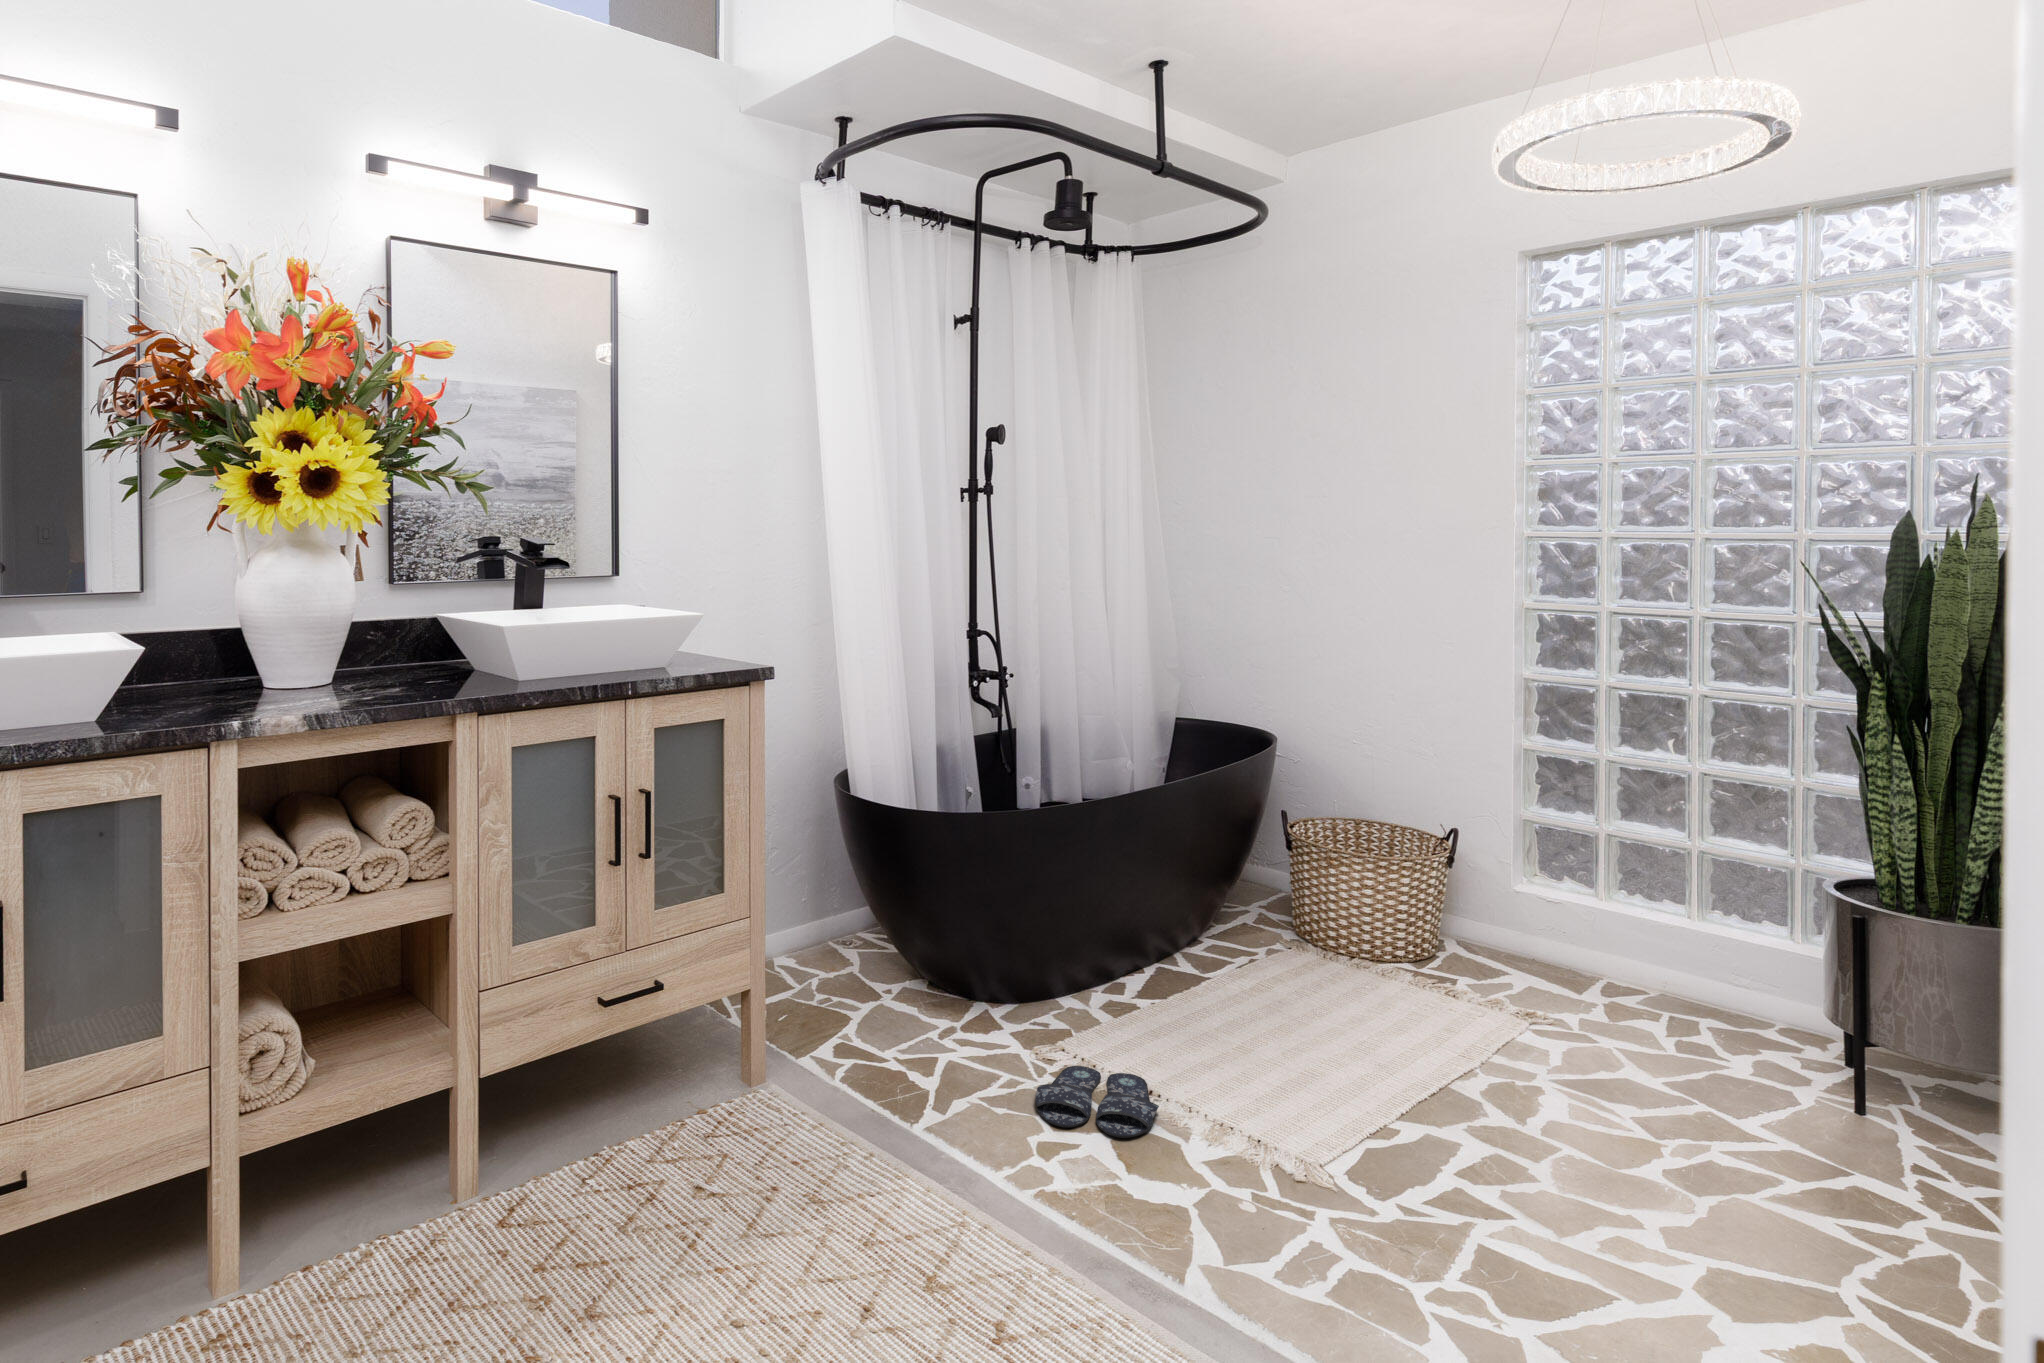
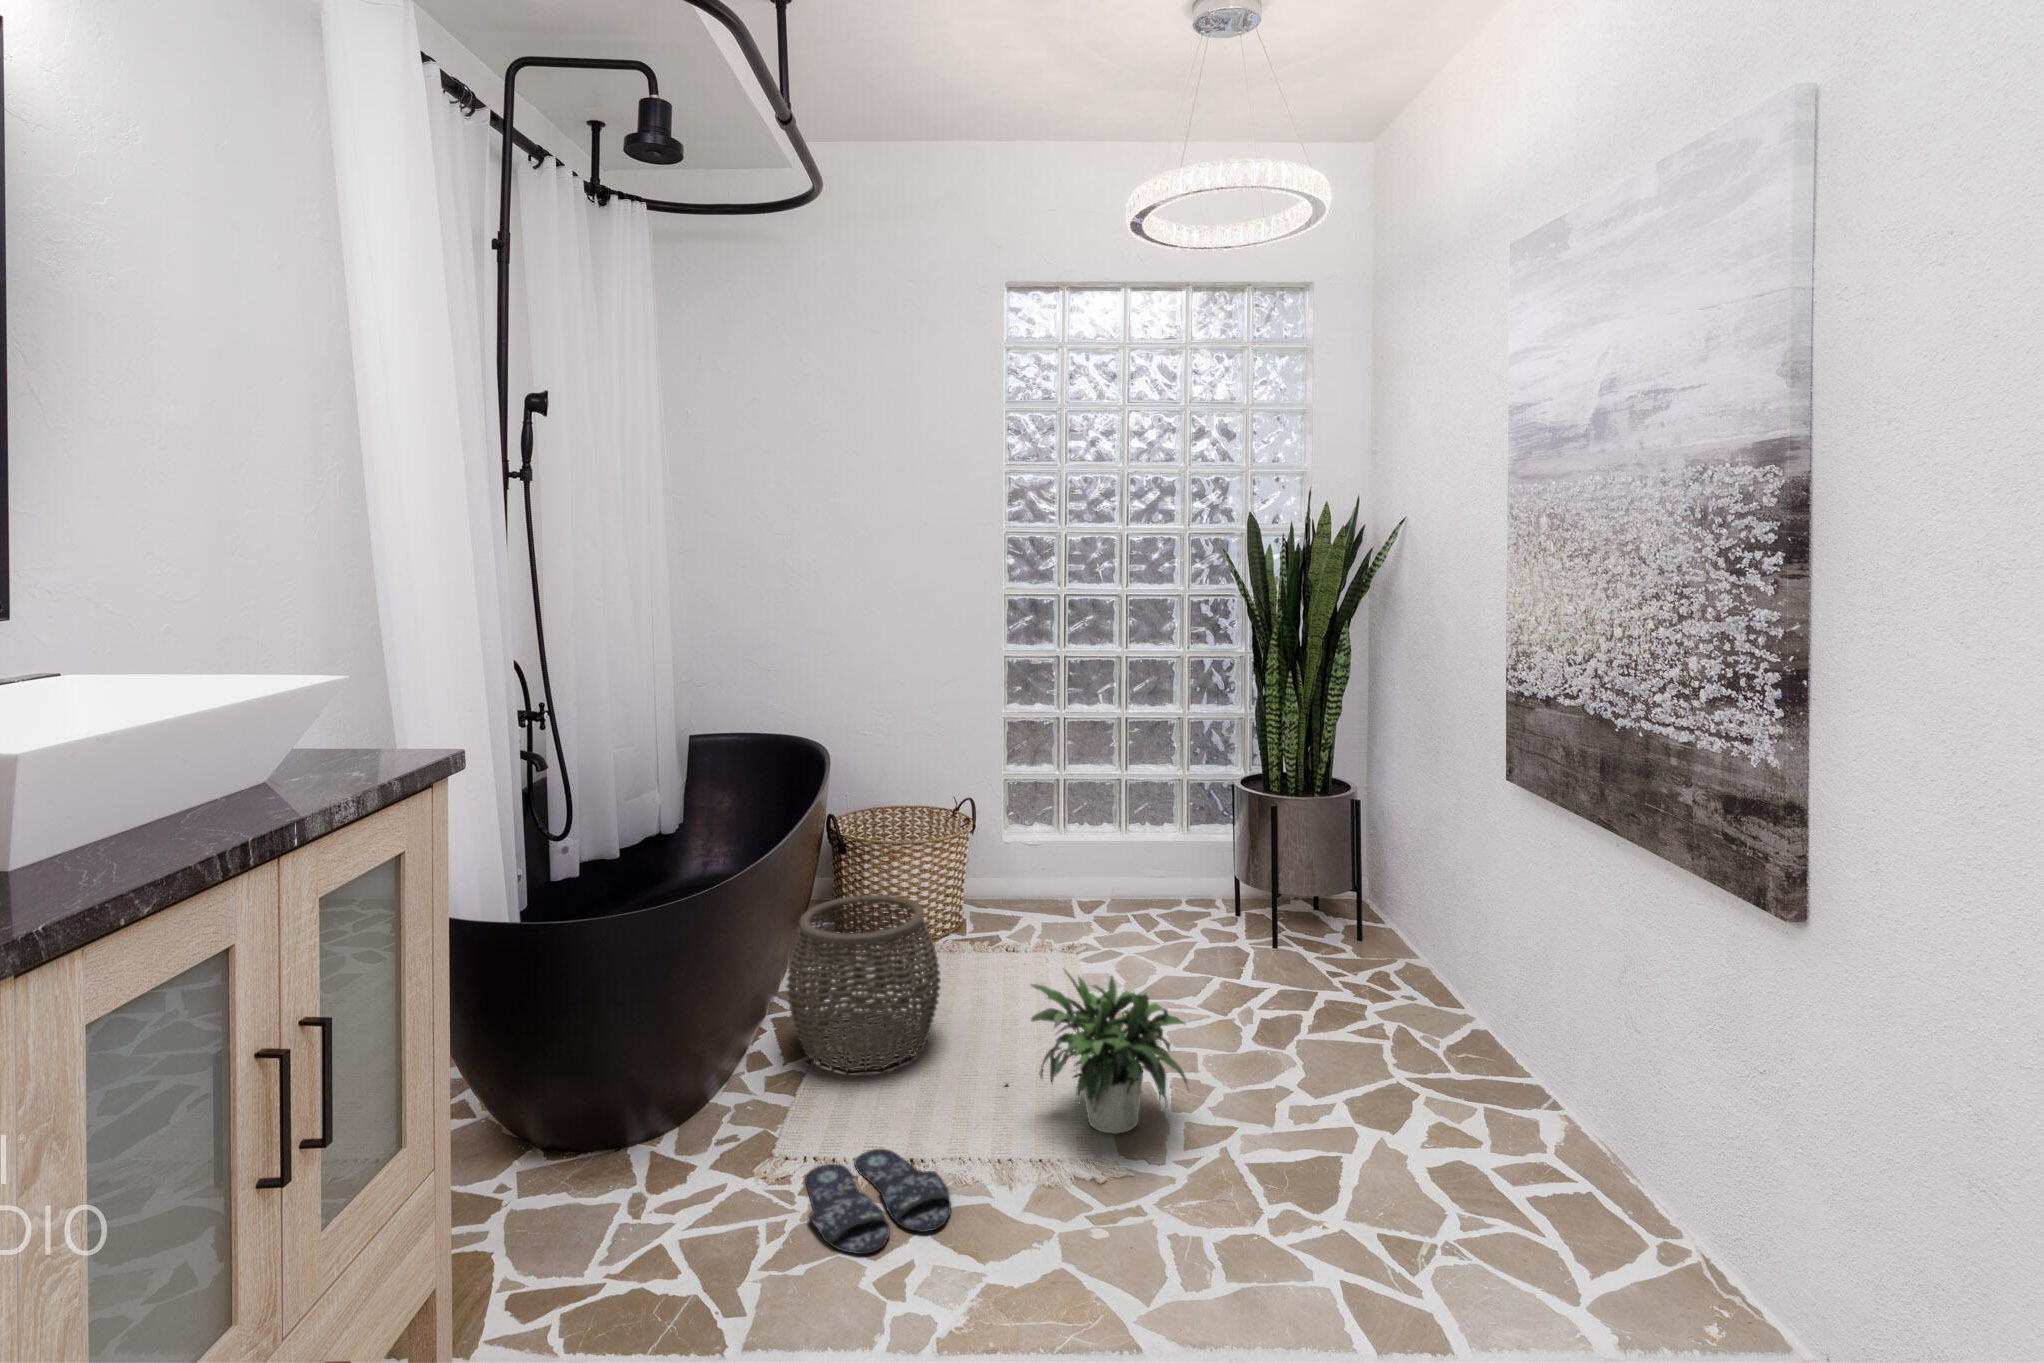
woven basket: none [1138,873,1290,1033] -> present [786,895,941,1071]
potted plant: none [1293,985,1458,1164] -> present [1005,971,1187,1134]

